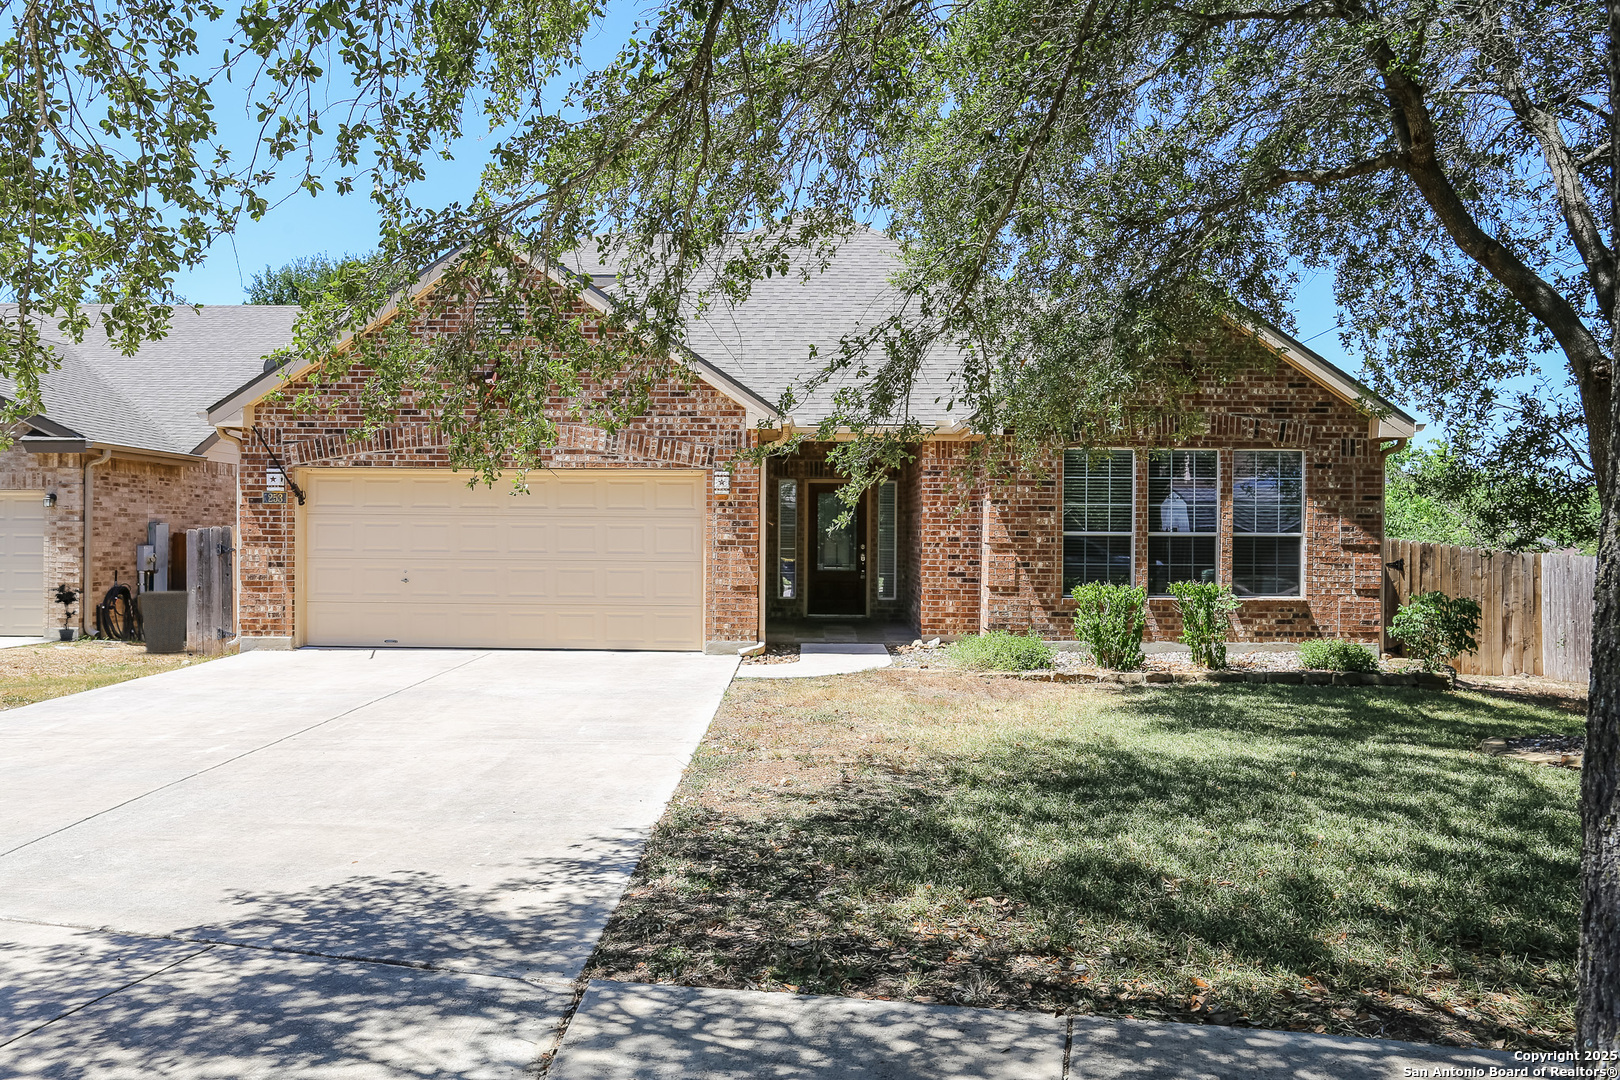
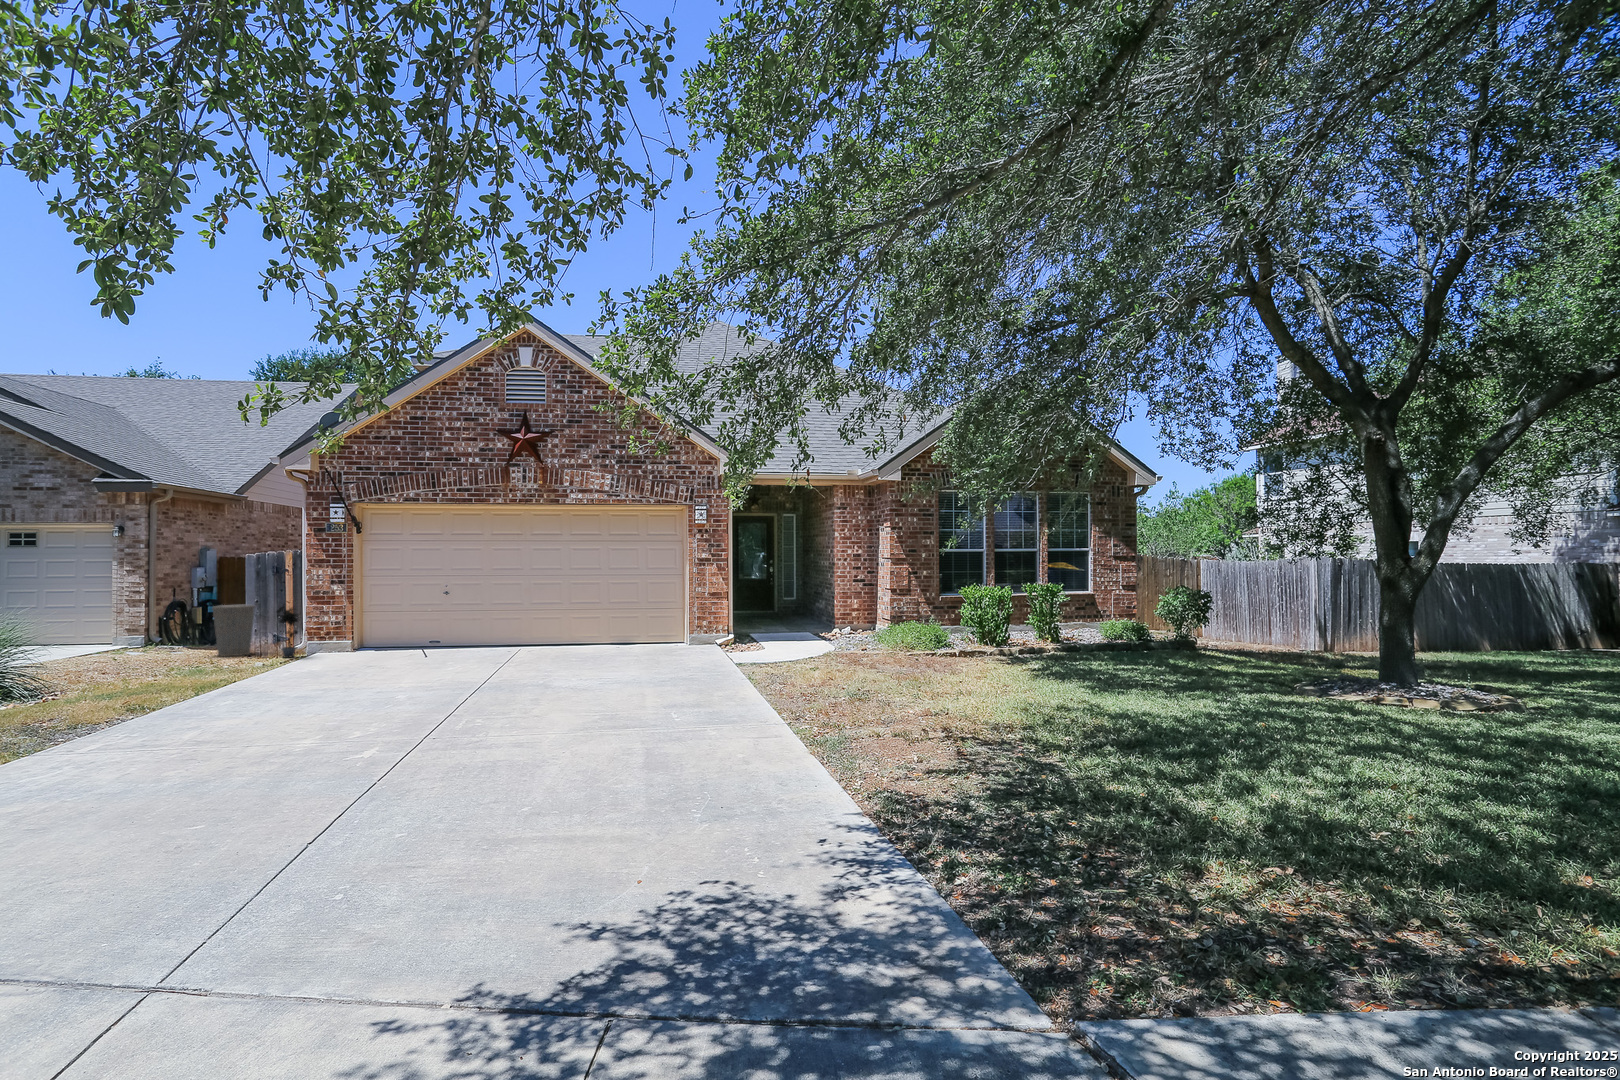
potted plant: present [48,583,83,641] -> present [277,606,299,658]

